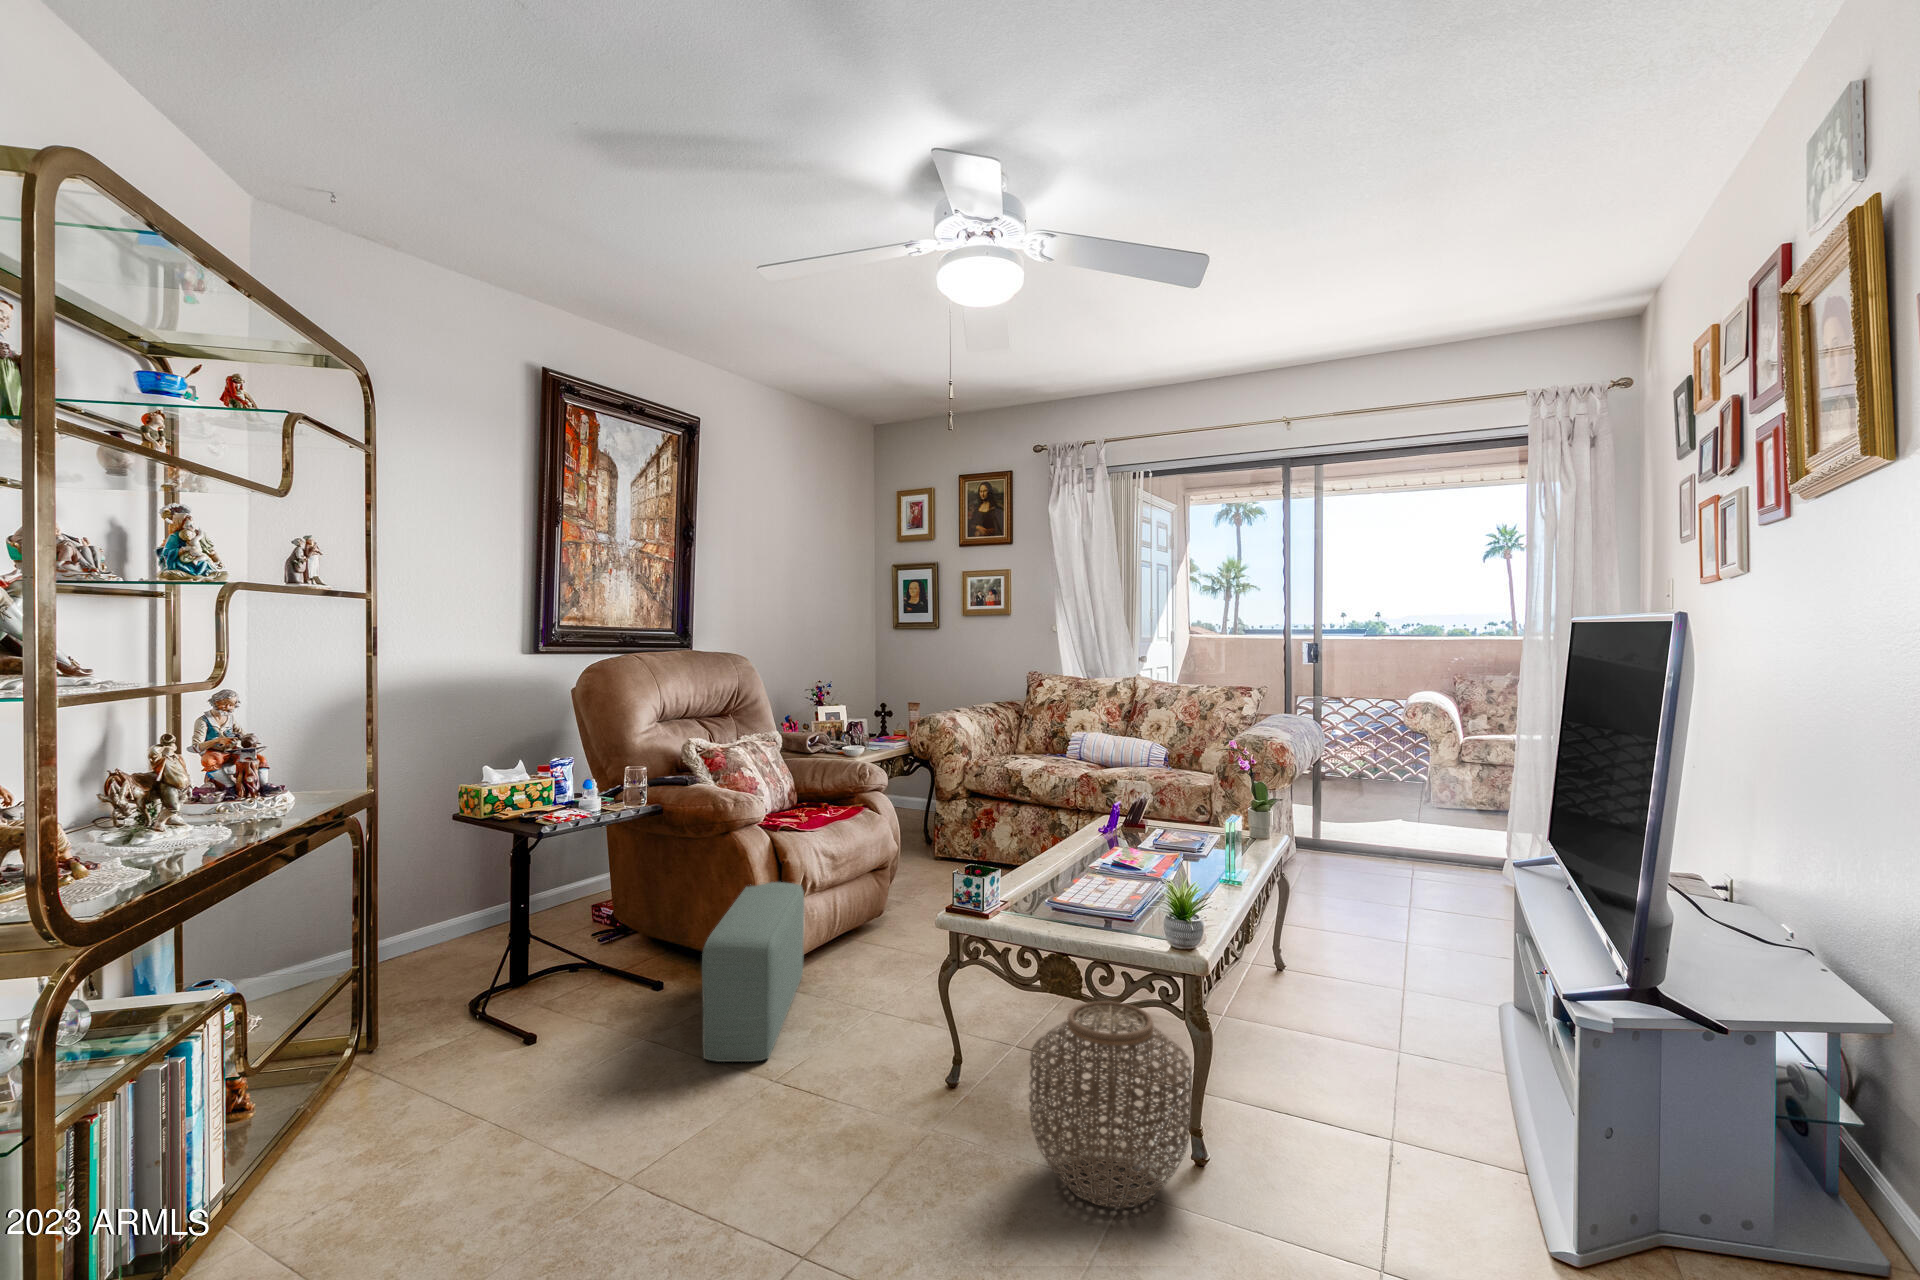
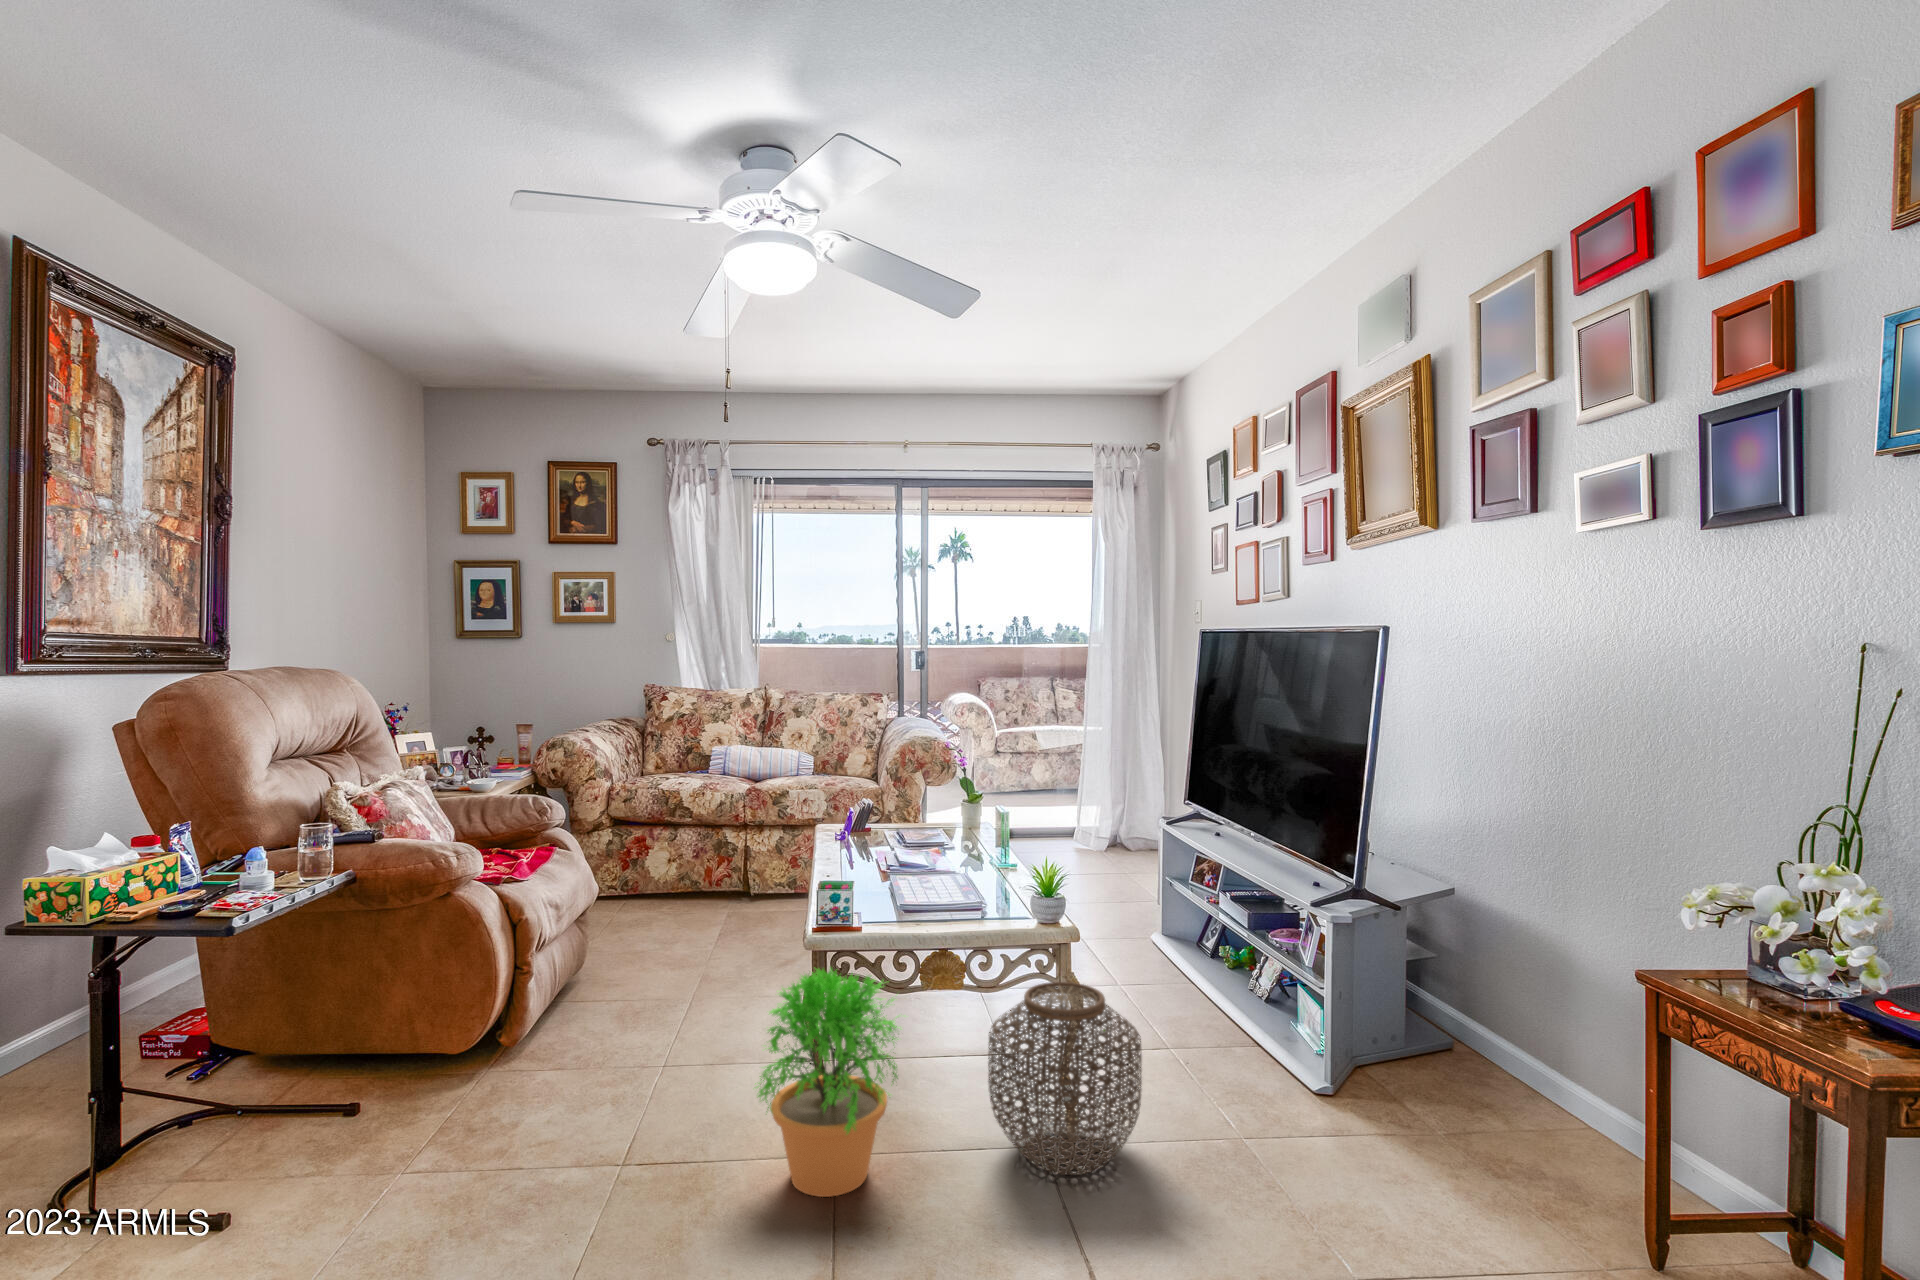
pouf: present [702,882,804,1062] -> none [477,945,615,1180]
potted plant: none [817,937,976,1146] -> present [758,967,898,1197]

